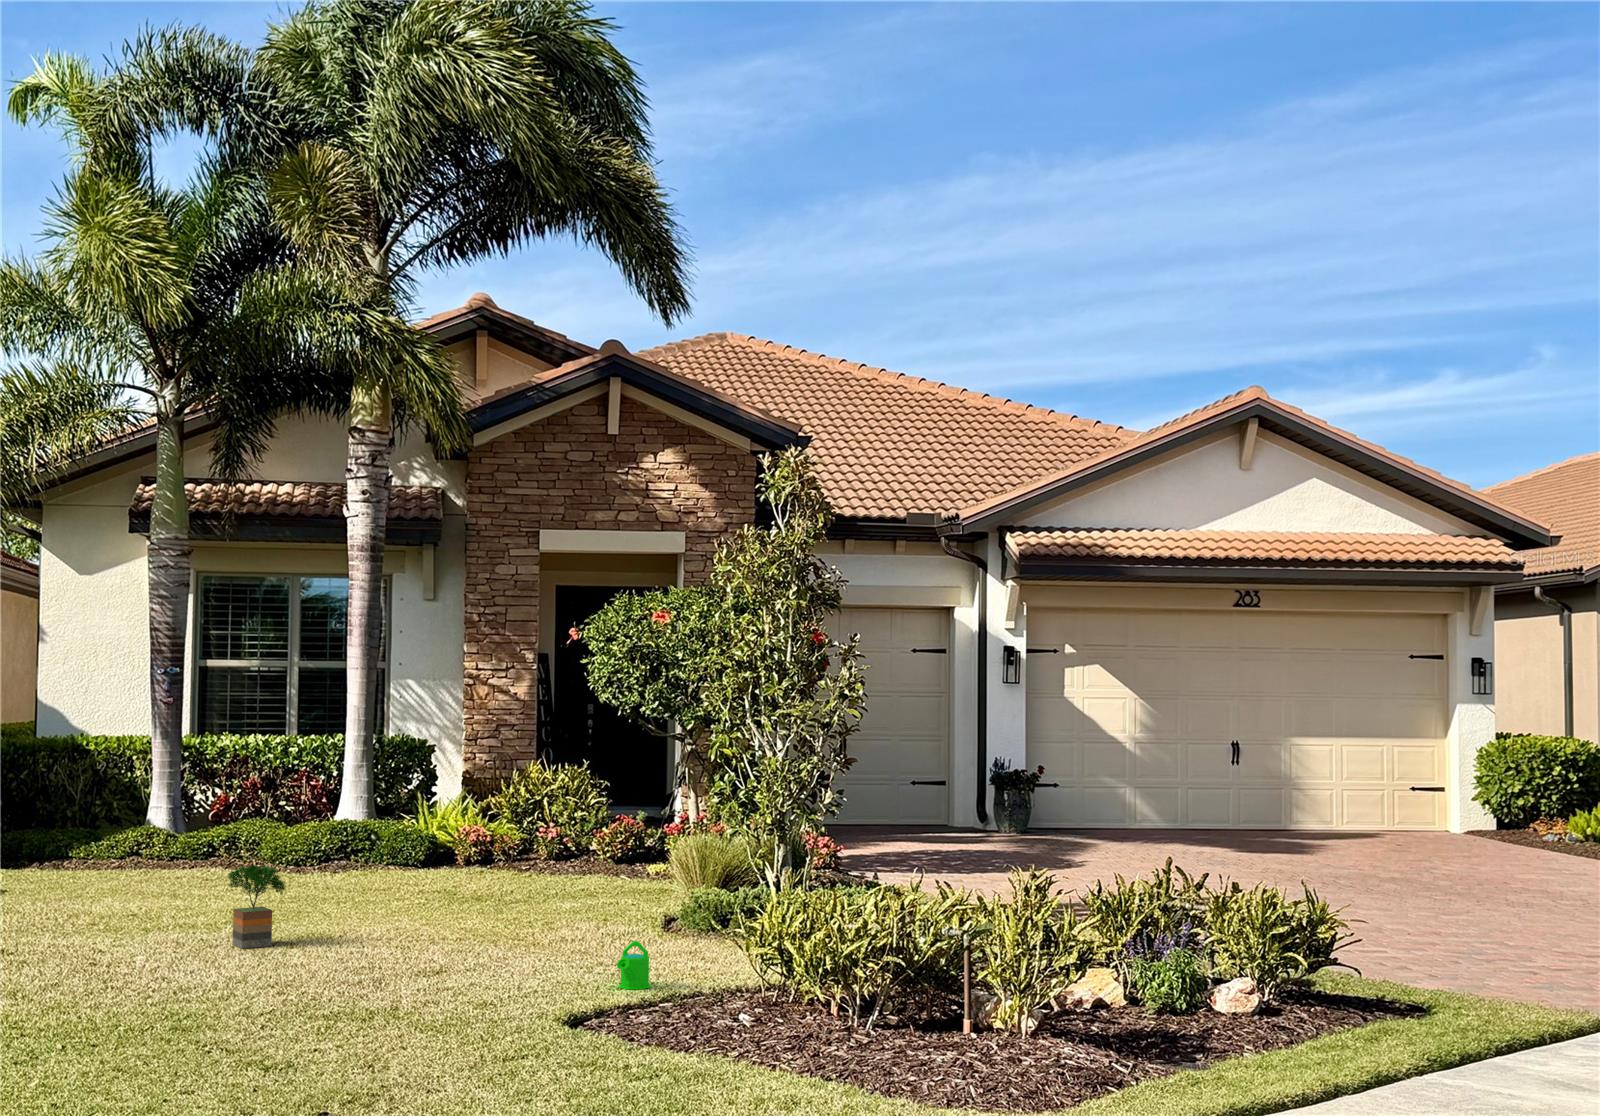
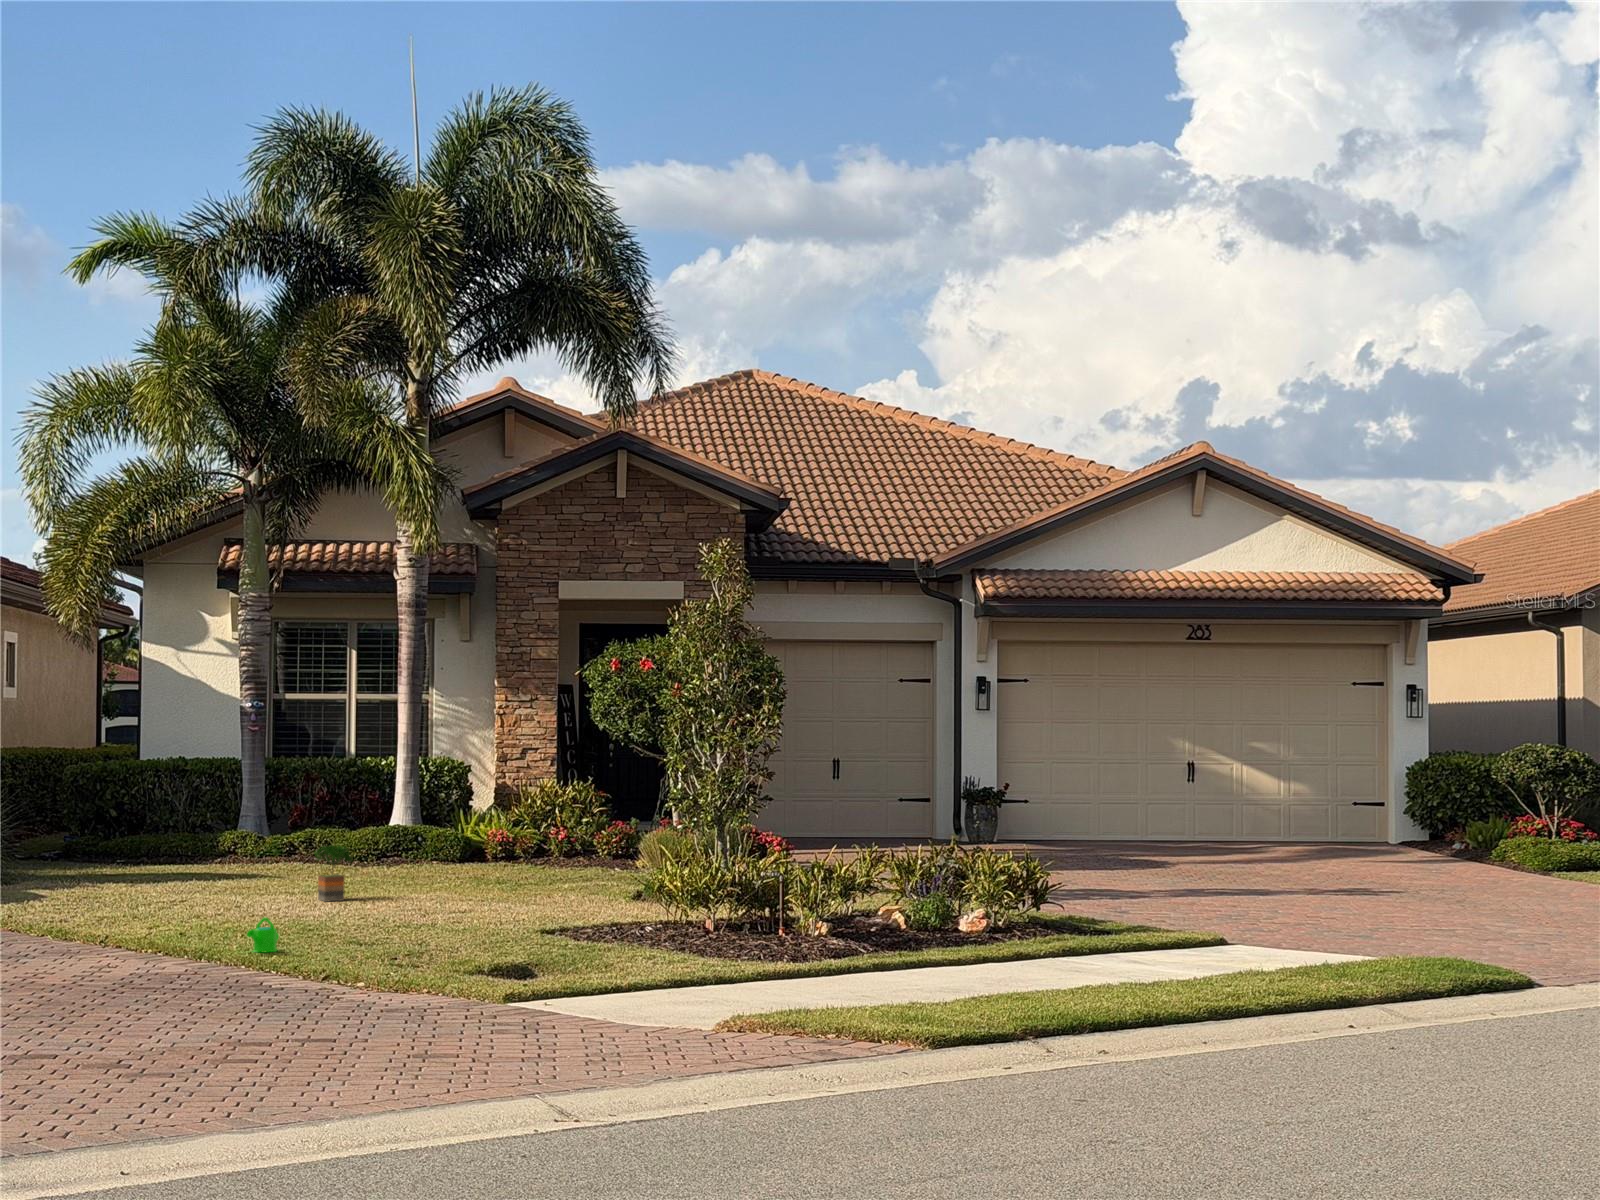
watering can: present [617,941,651,989] -> present [247,917,279,952]

